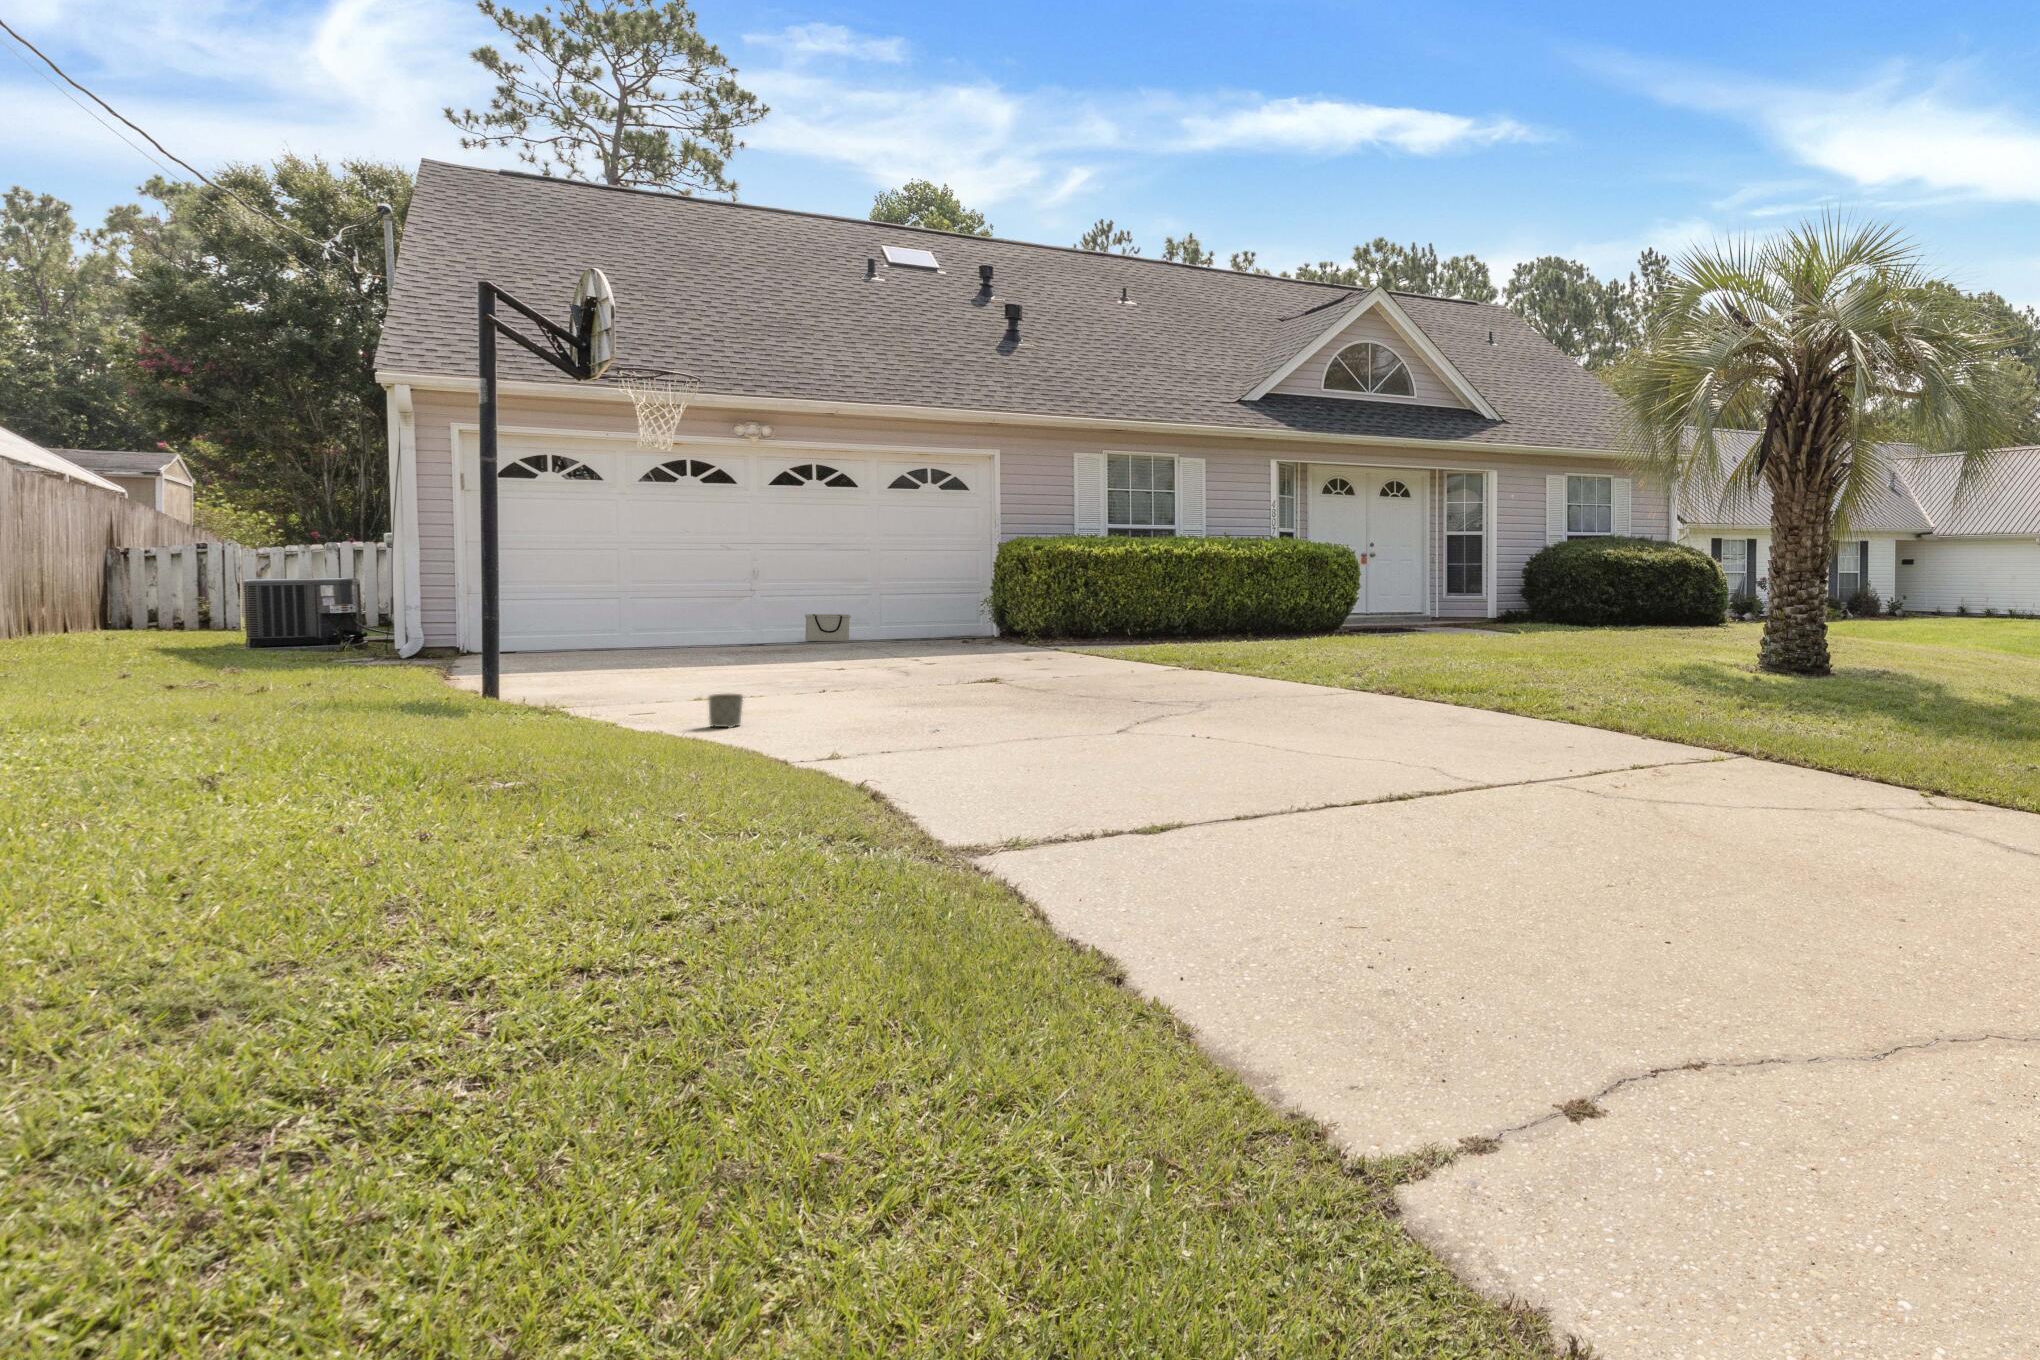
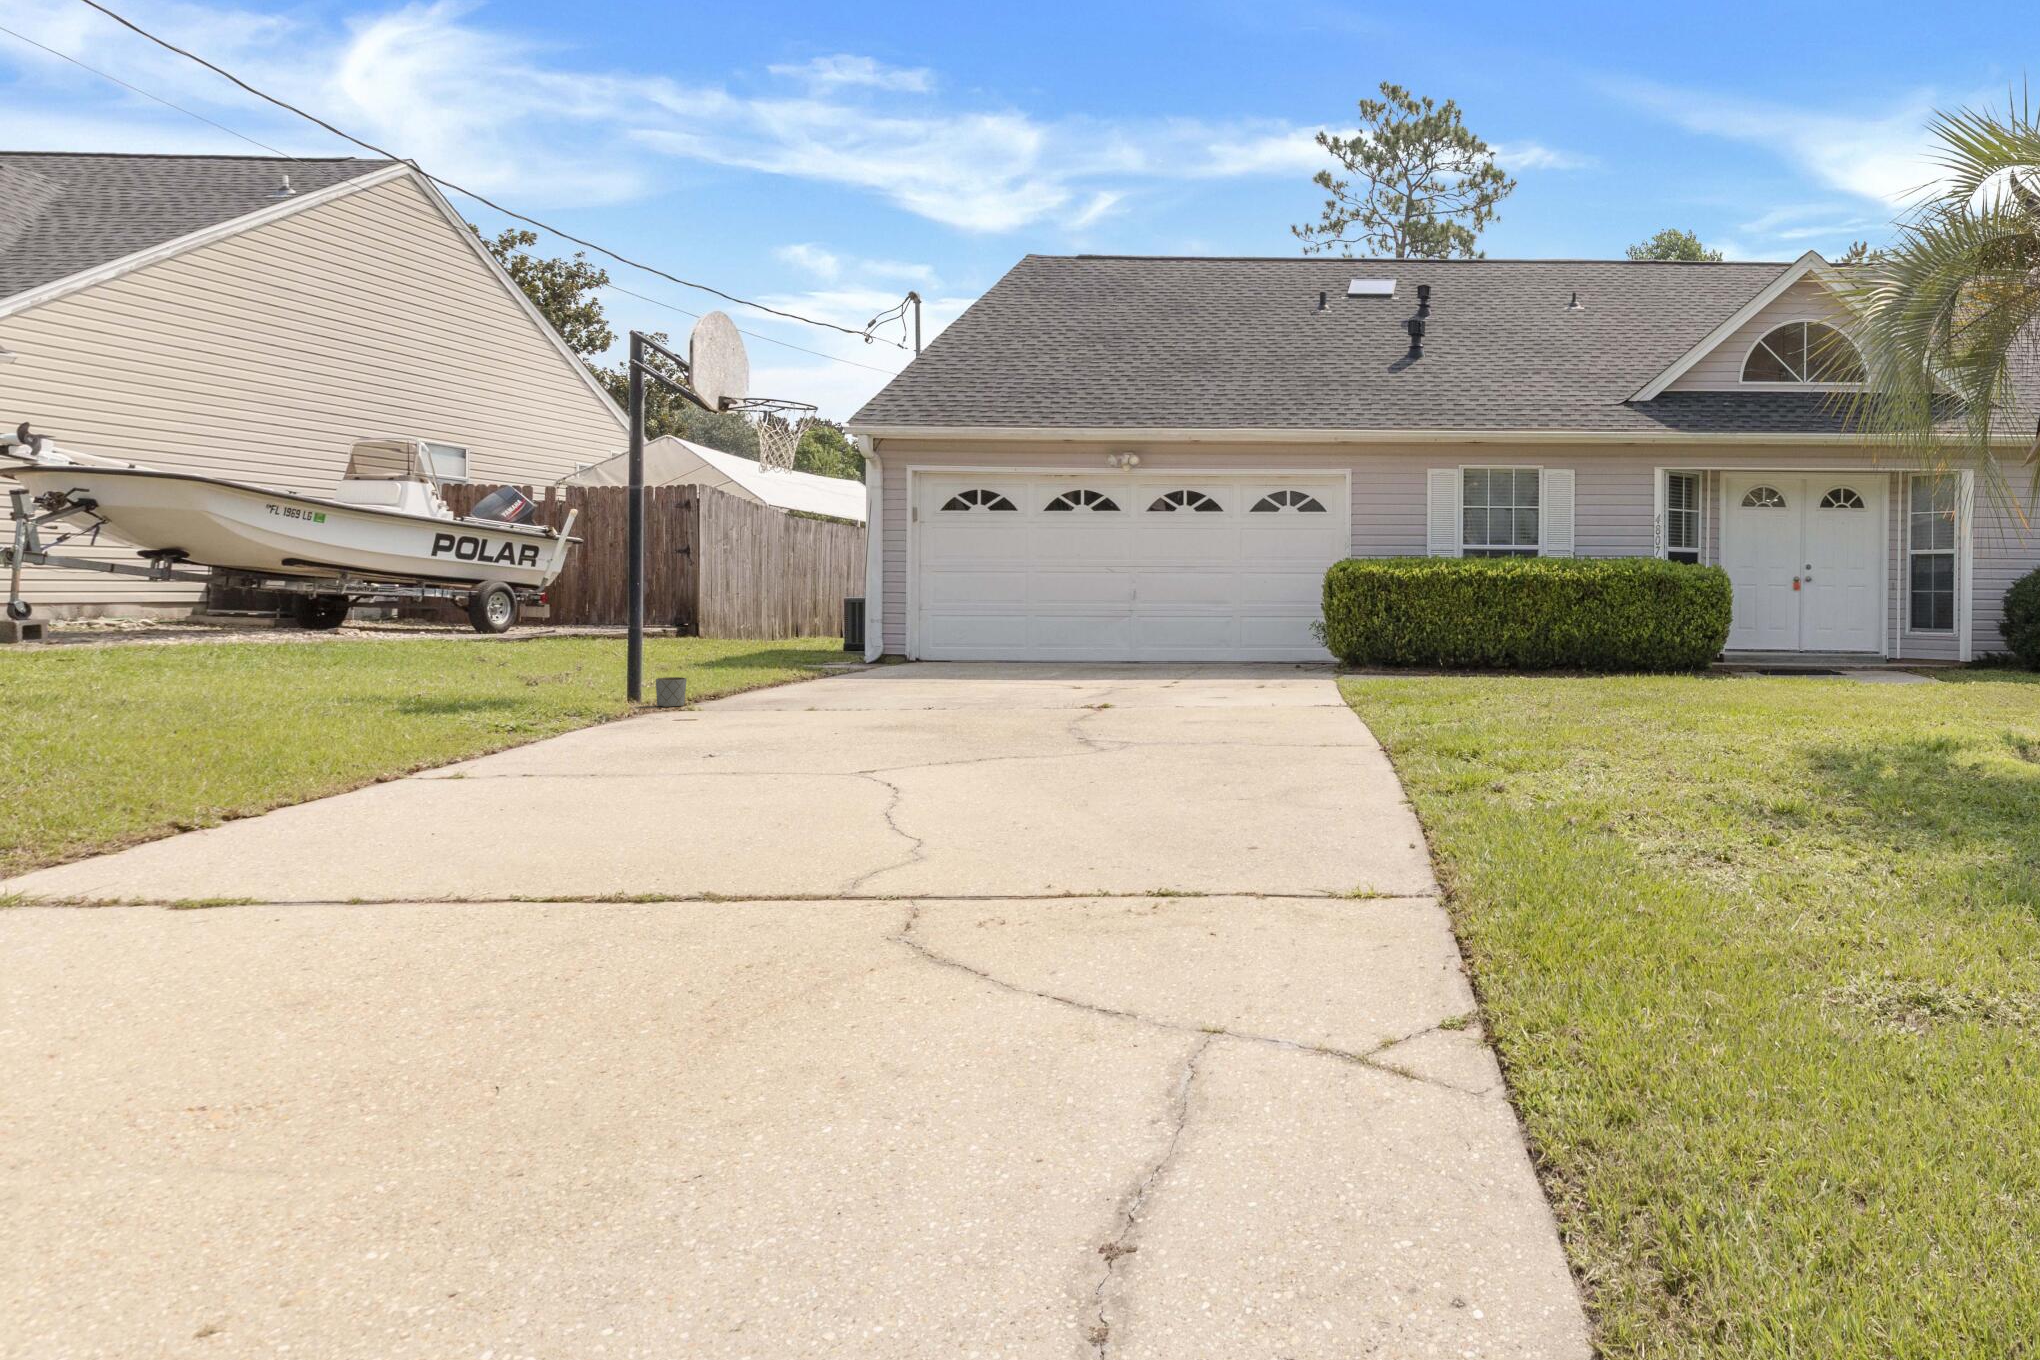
storage bin: present [805,614,851,641] -> none [1171,631,1211,658]

